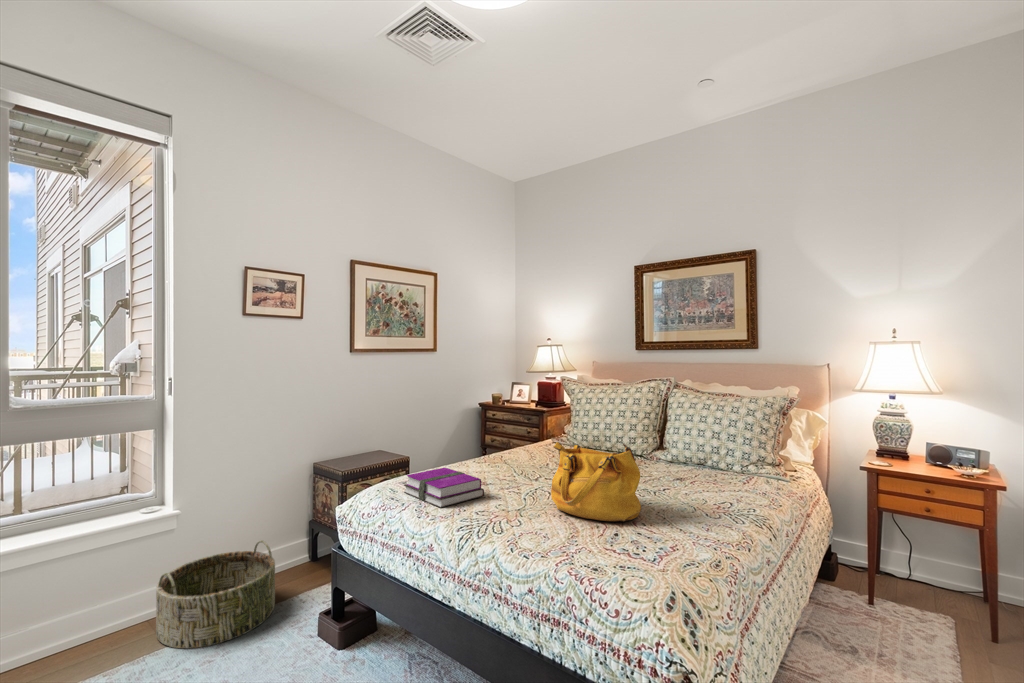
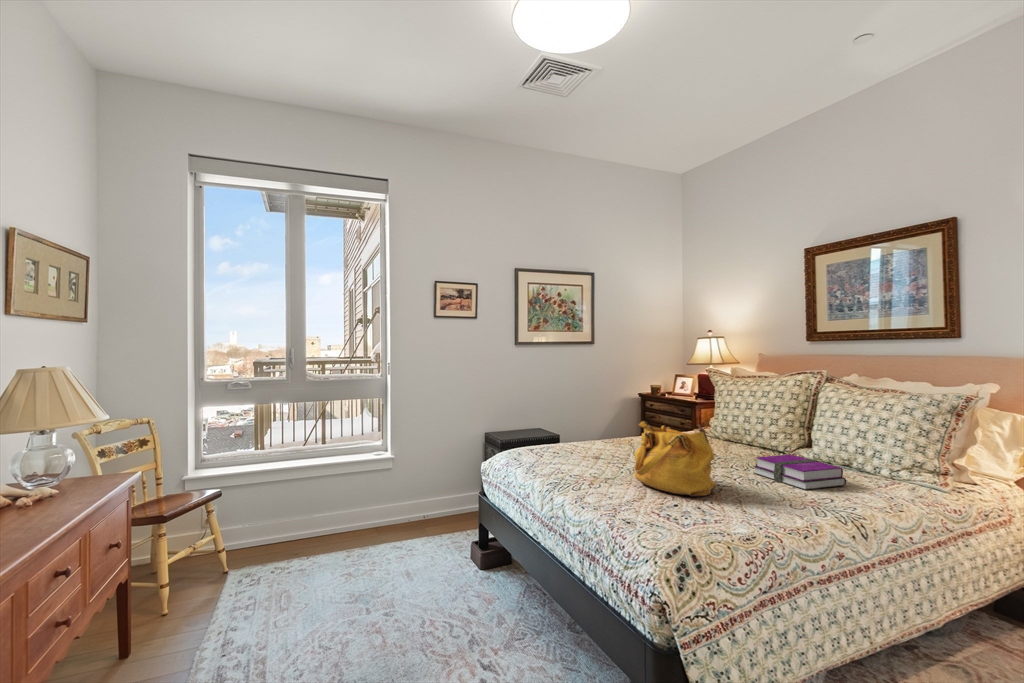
hardback book: present [404,468,484,508] -> present [754,455,846,490]
basket: present [156,540,275,648] -> none [375,486,449,551]

